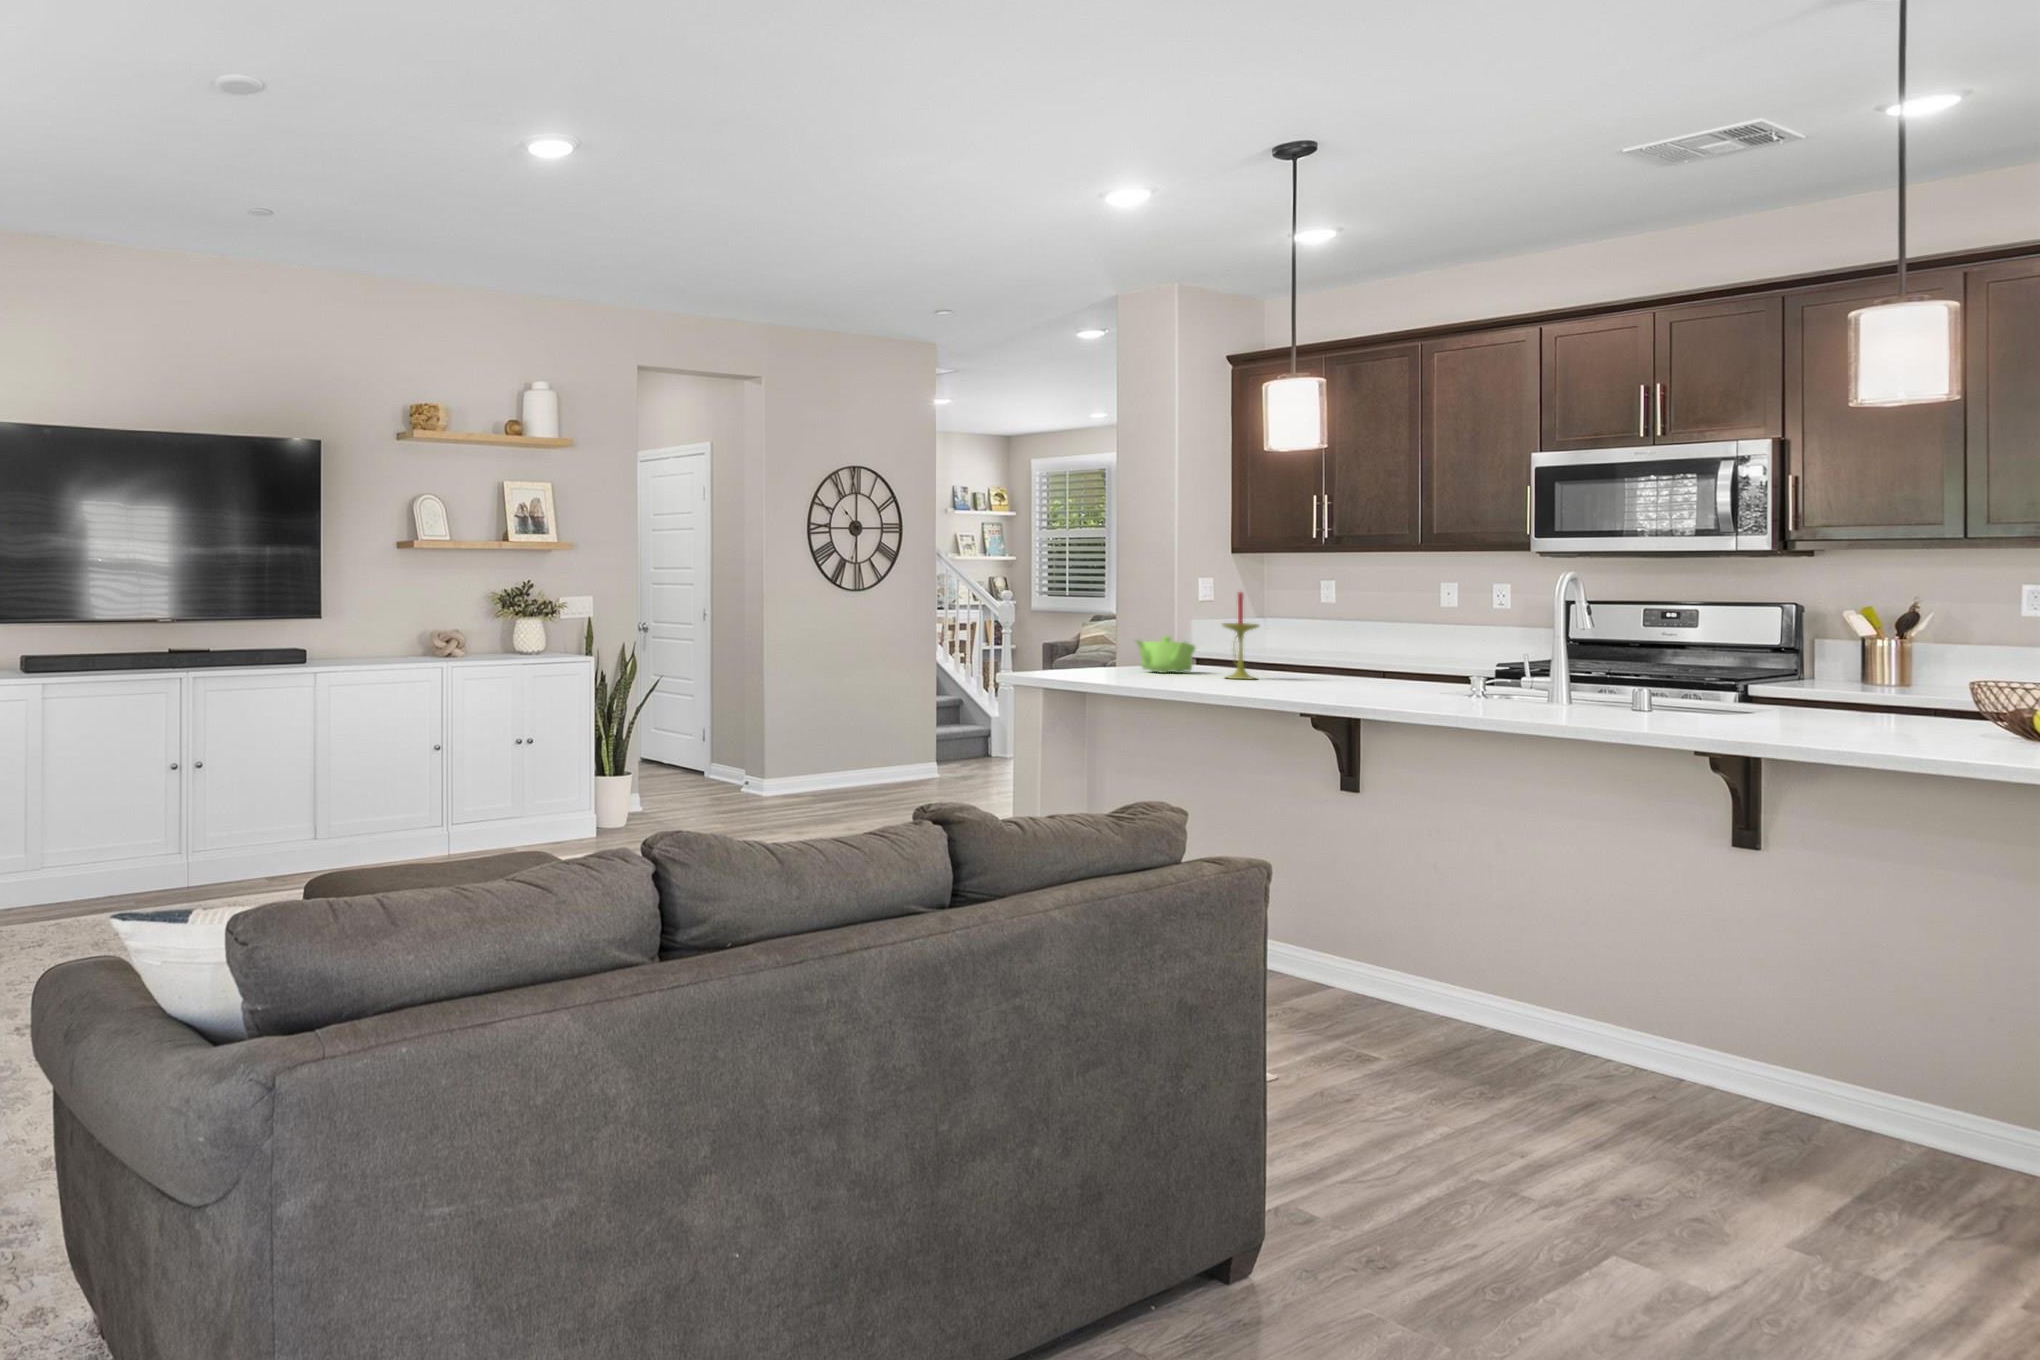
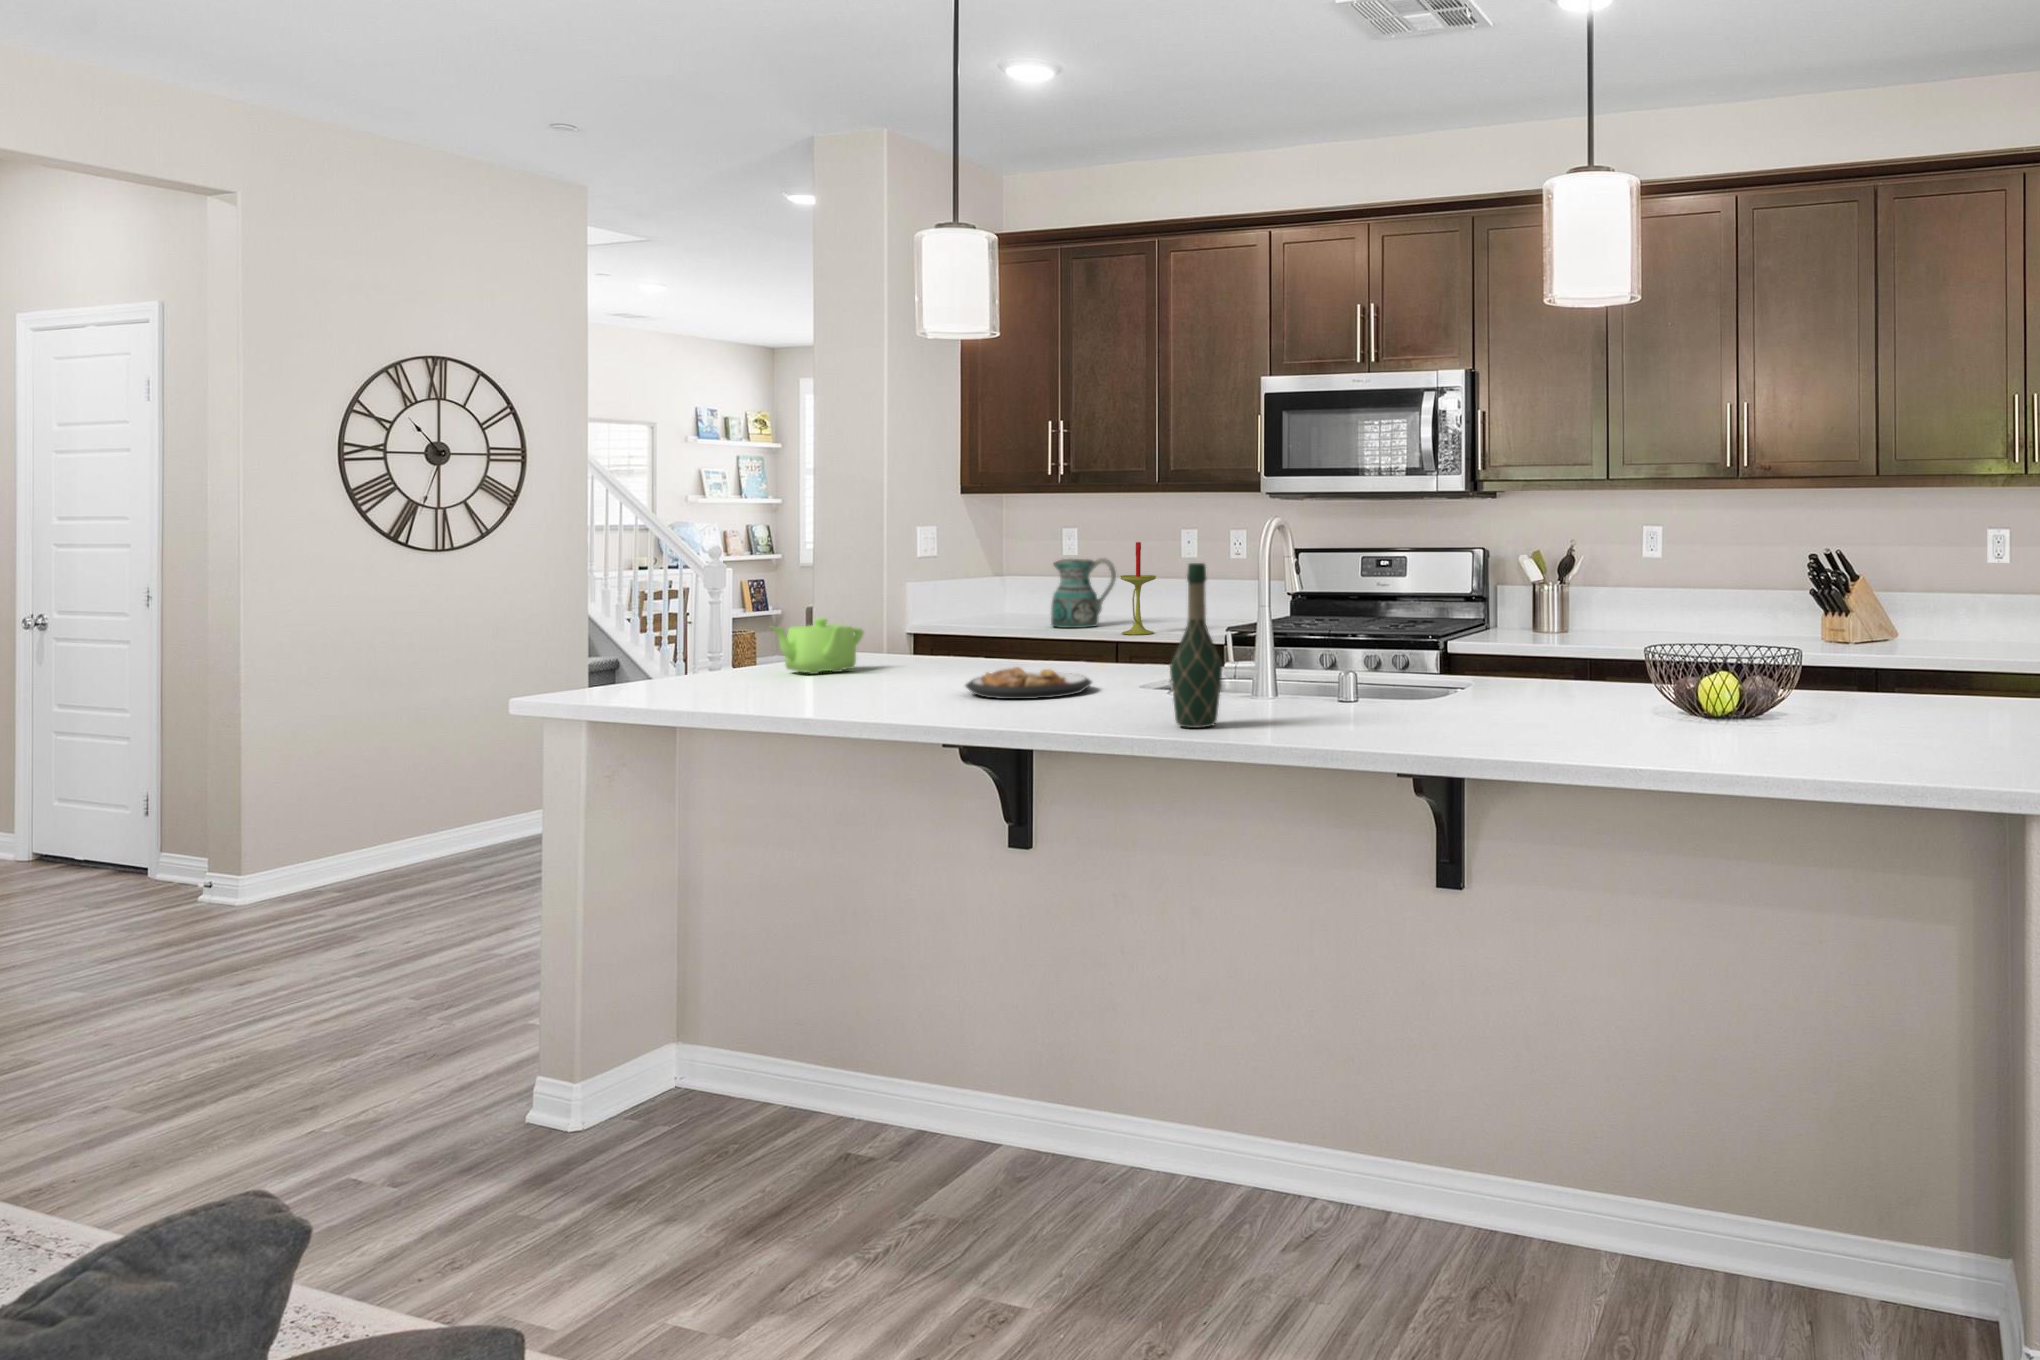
candle: present [1223,592,1260,679] -> present [1120,542,1156,635]
wine bottle: none [1471,598,1514,708] -> present [1170,563,1223,728]
ceramic pitcher: none [1322,606,1382,662] -> present [1051,558,1116,628]
plate: none [1293,671,1394,691] -> present [966,667,1092,699]

